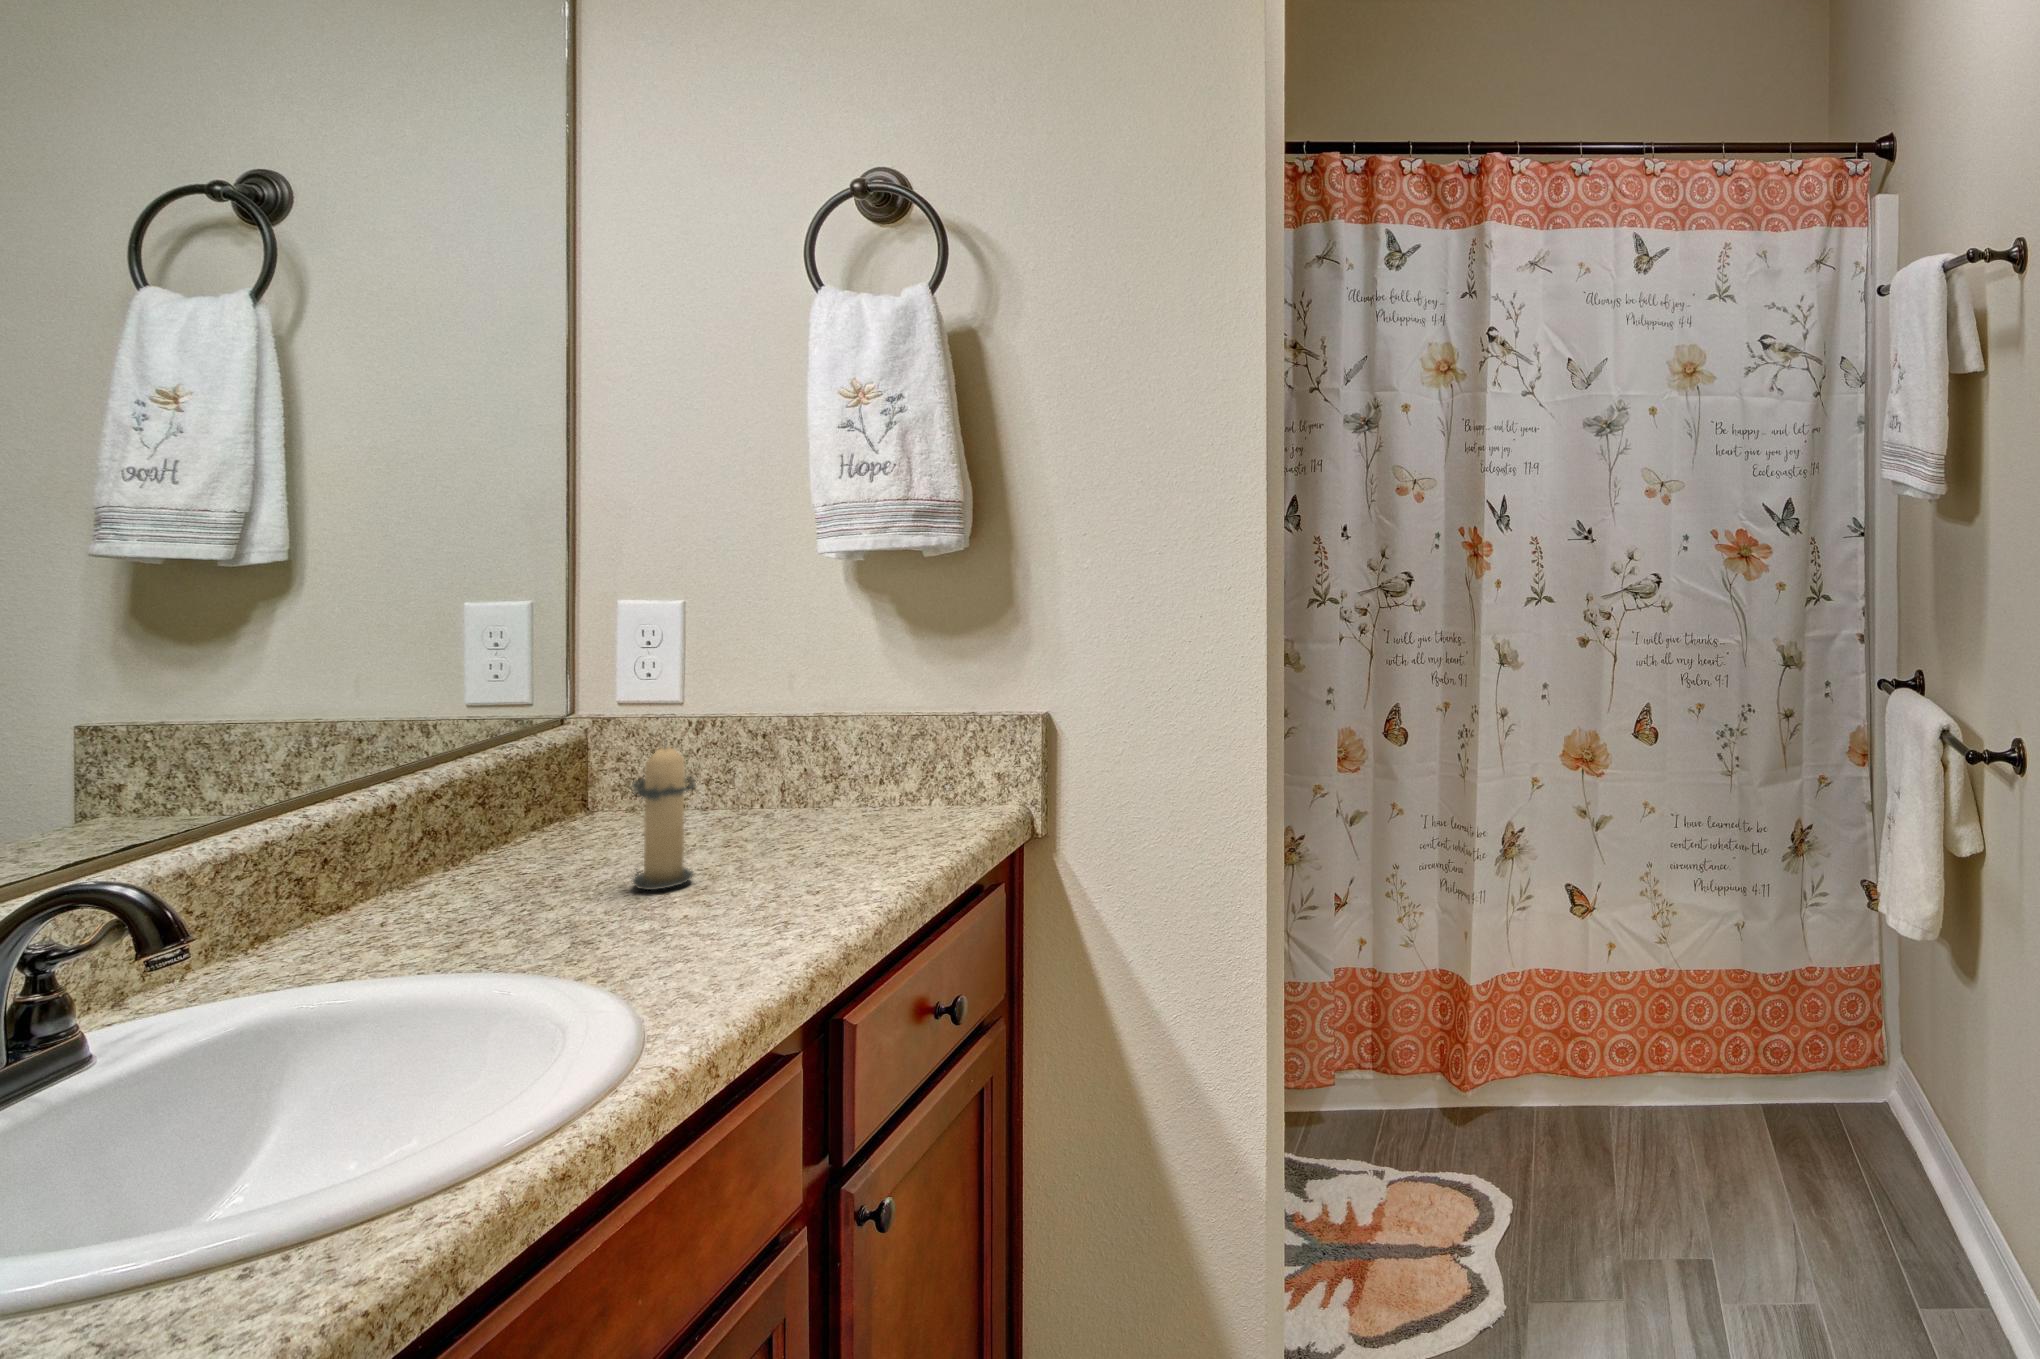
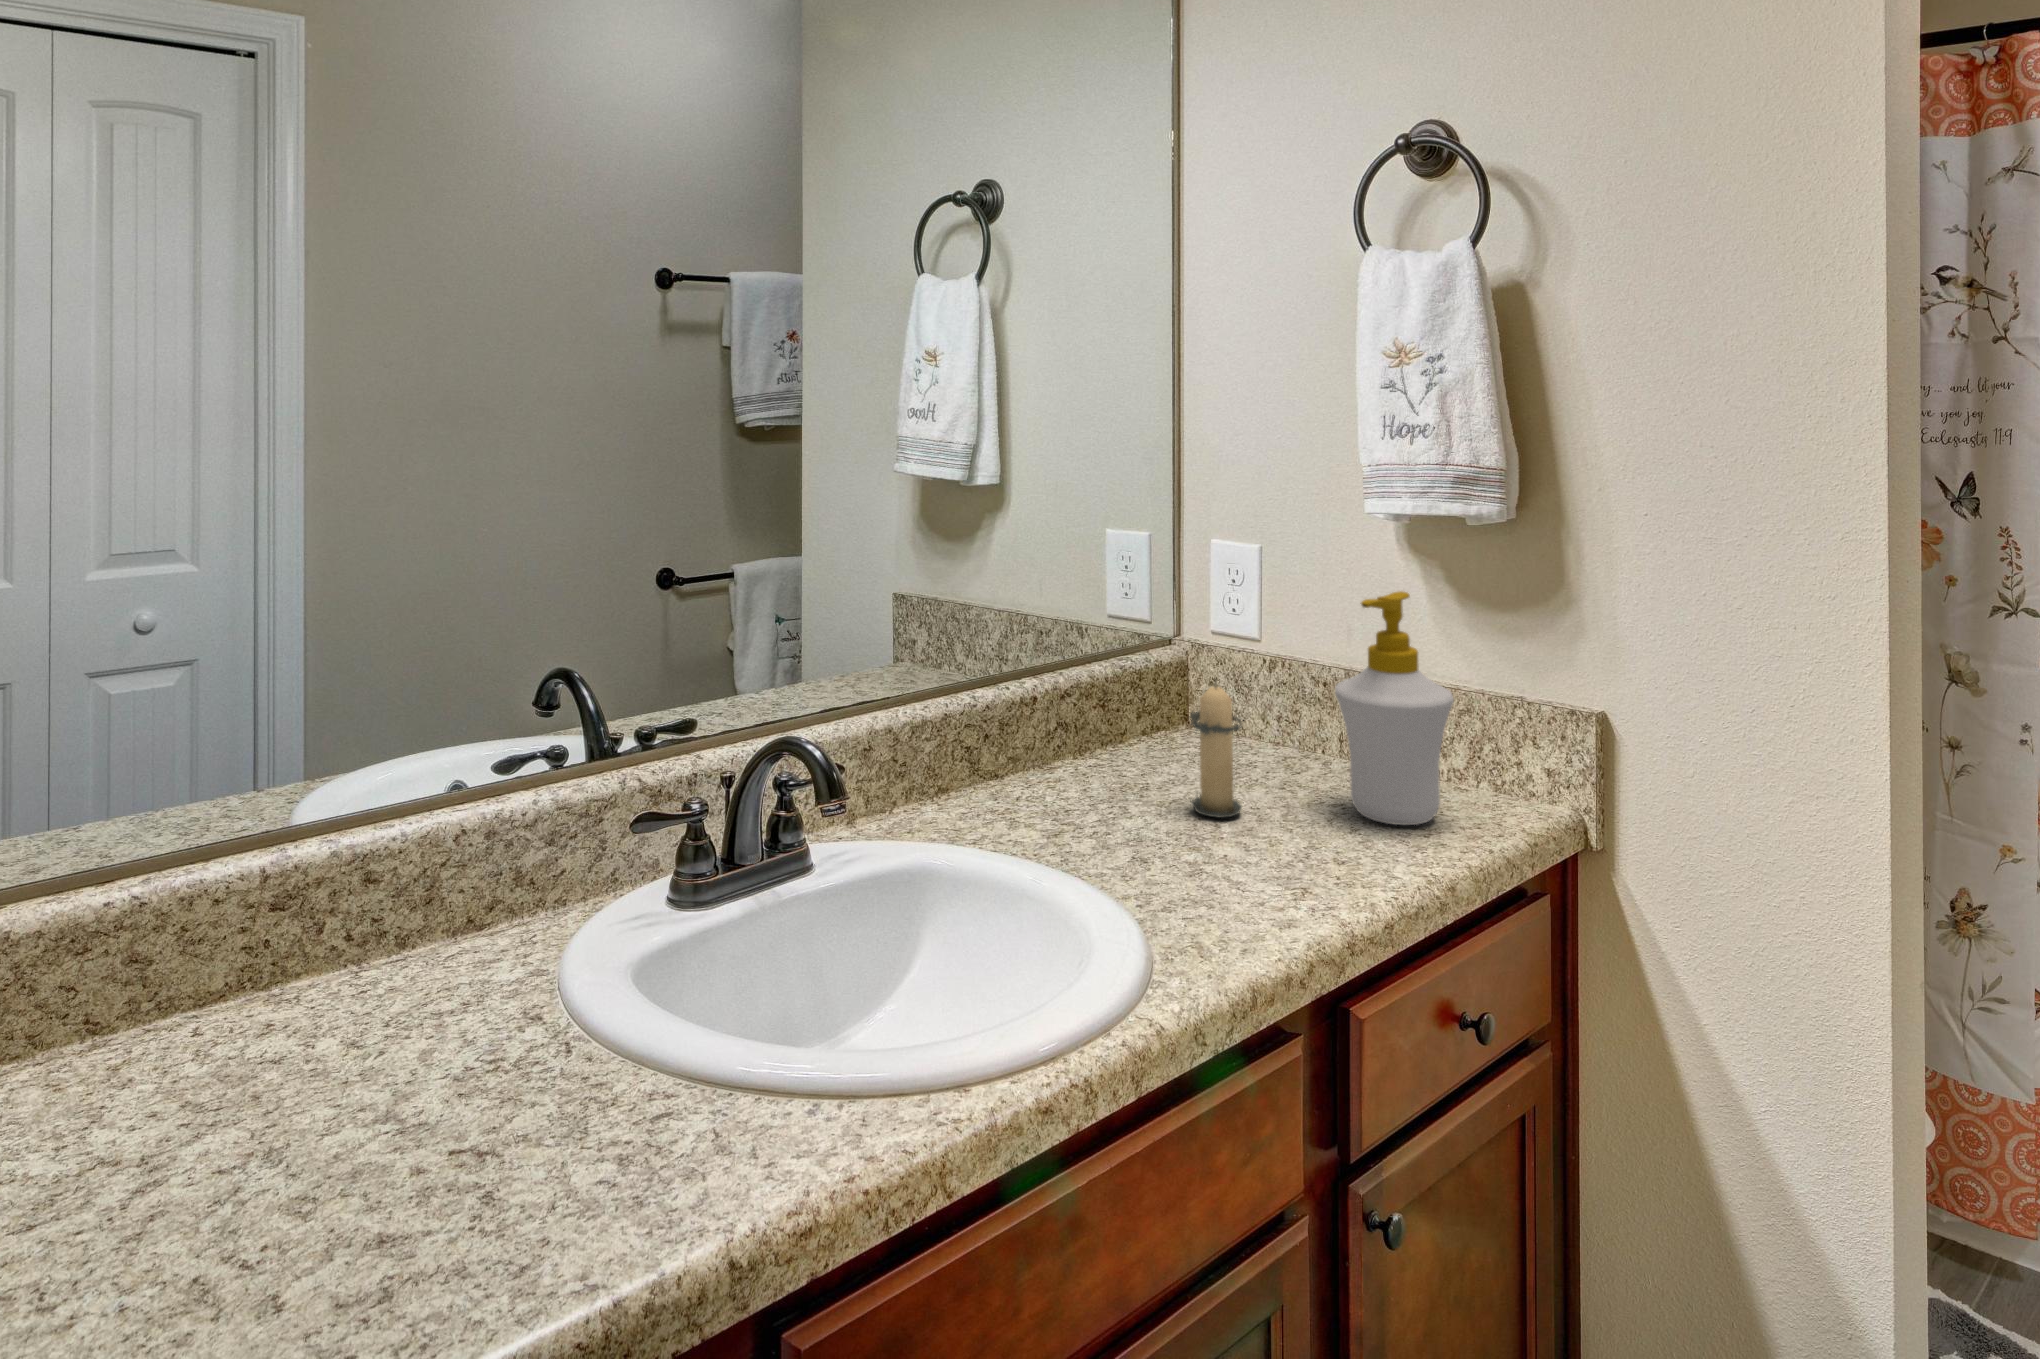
soap bottle: none [796,623,918,855] -> present [1335,591,1454,825]

